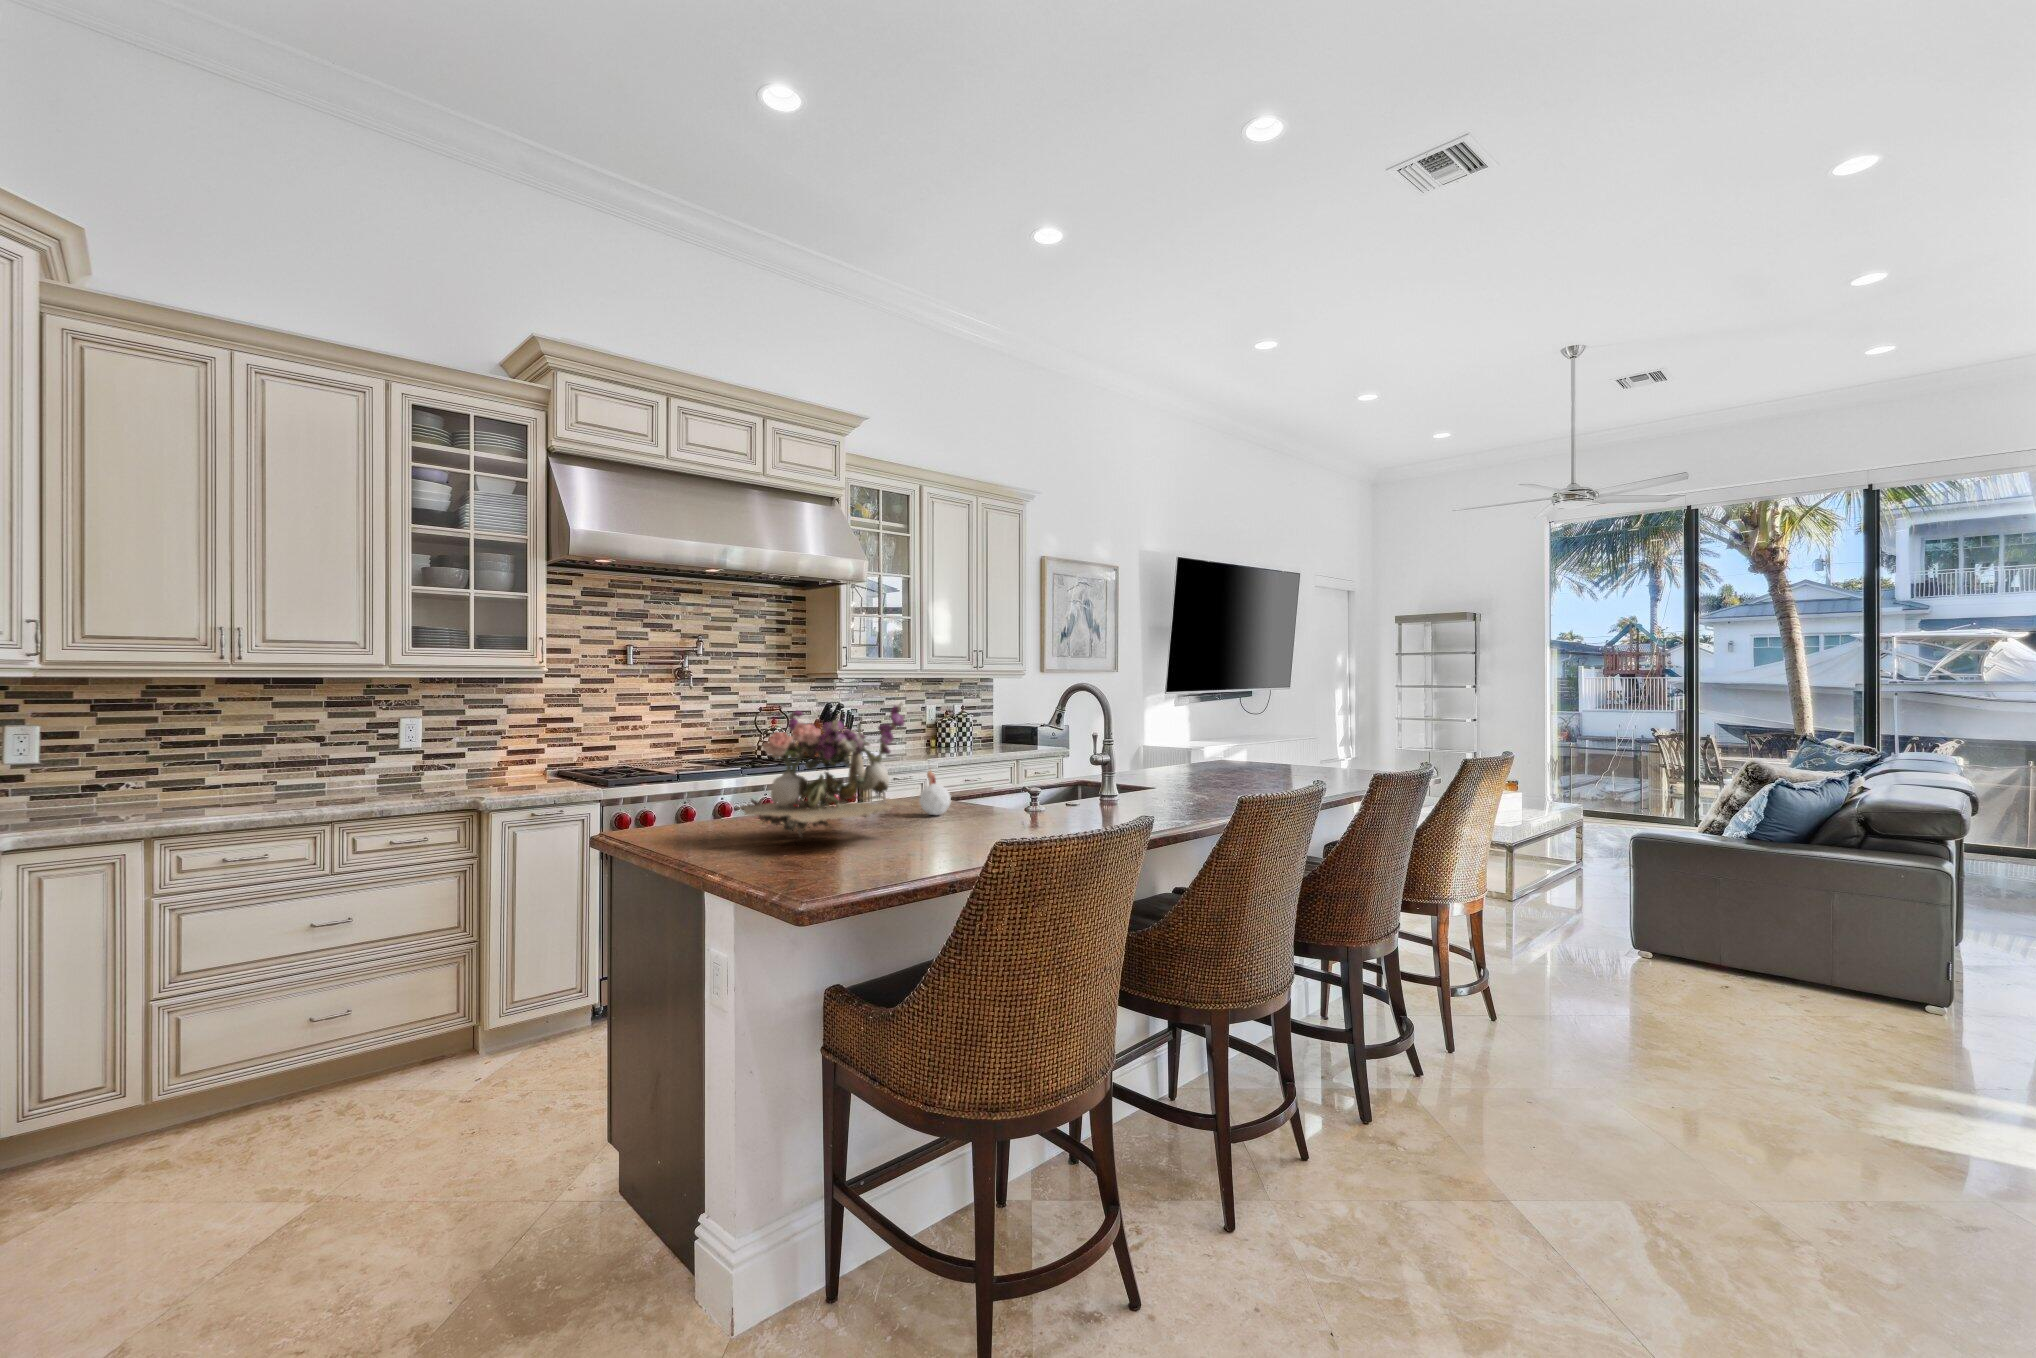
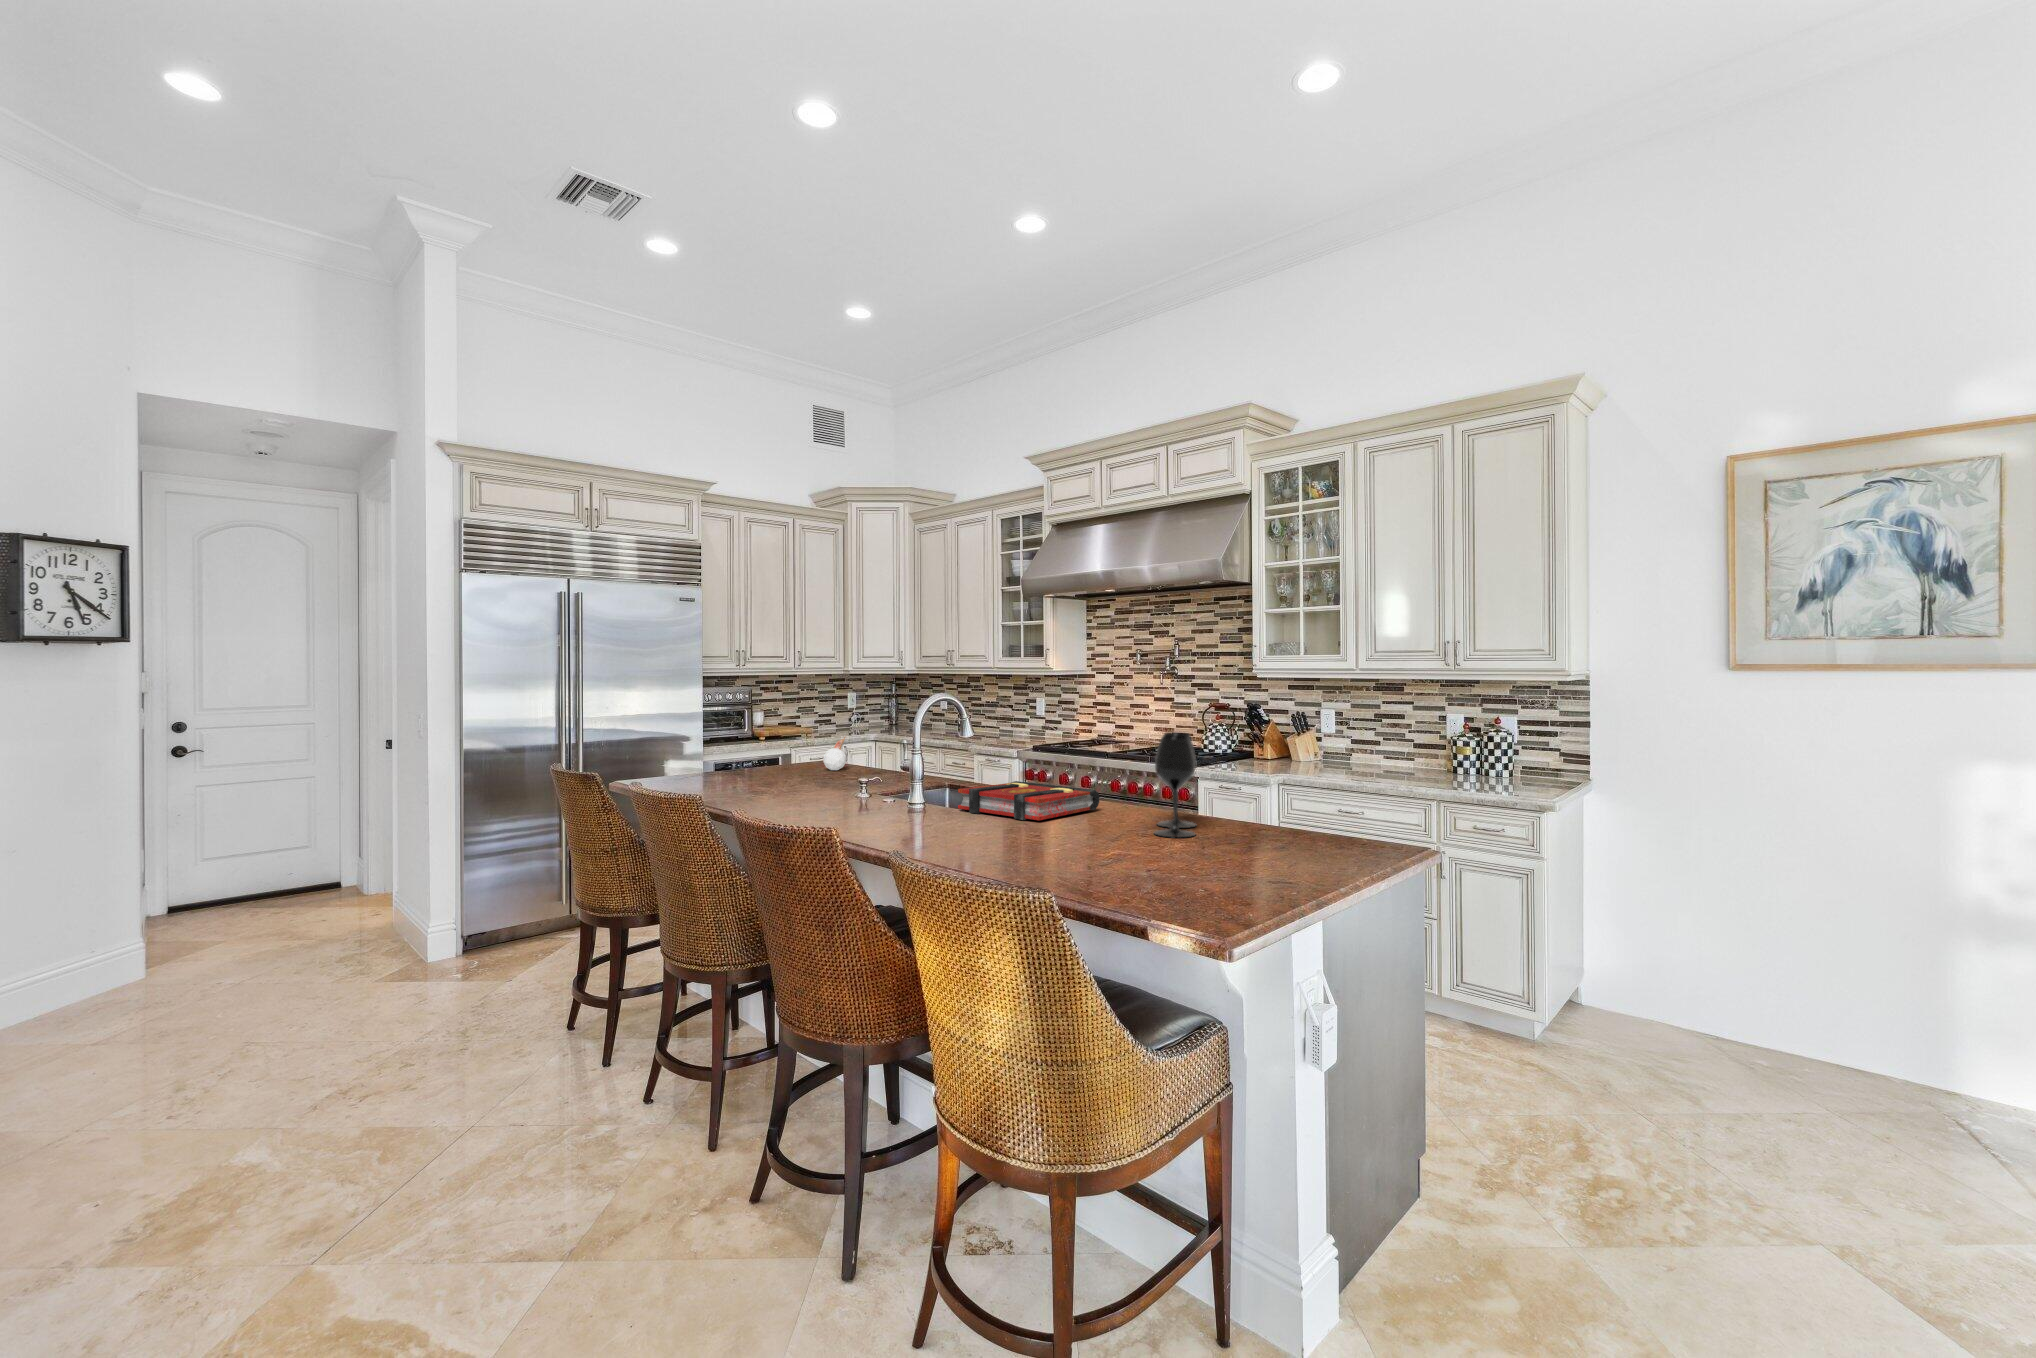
flower arrangement: present [738,703,912,836] -> none [707,686,794,762]
wine glass: none [1236,714,1294,774] -> present [1155,732,1196,838]
book: none [1164,762,1268,788] -> present [958,781,1099,820]

